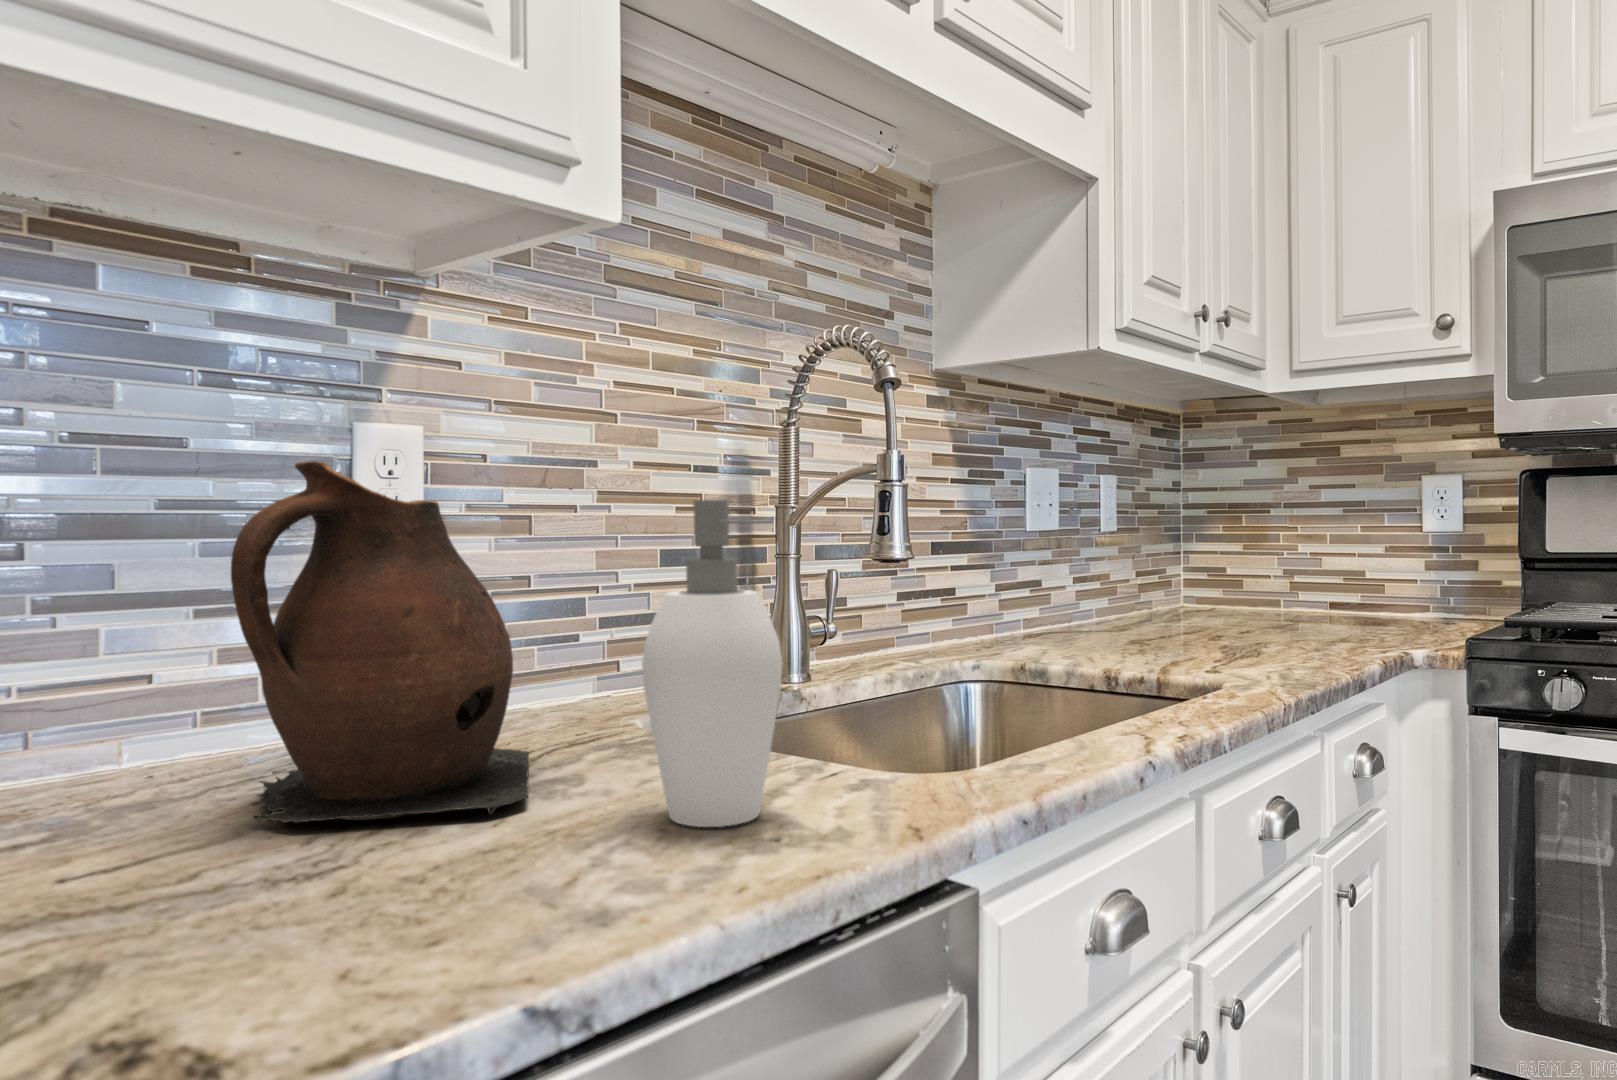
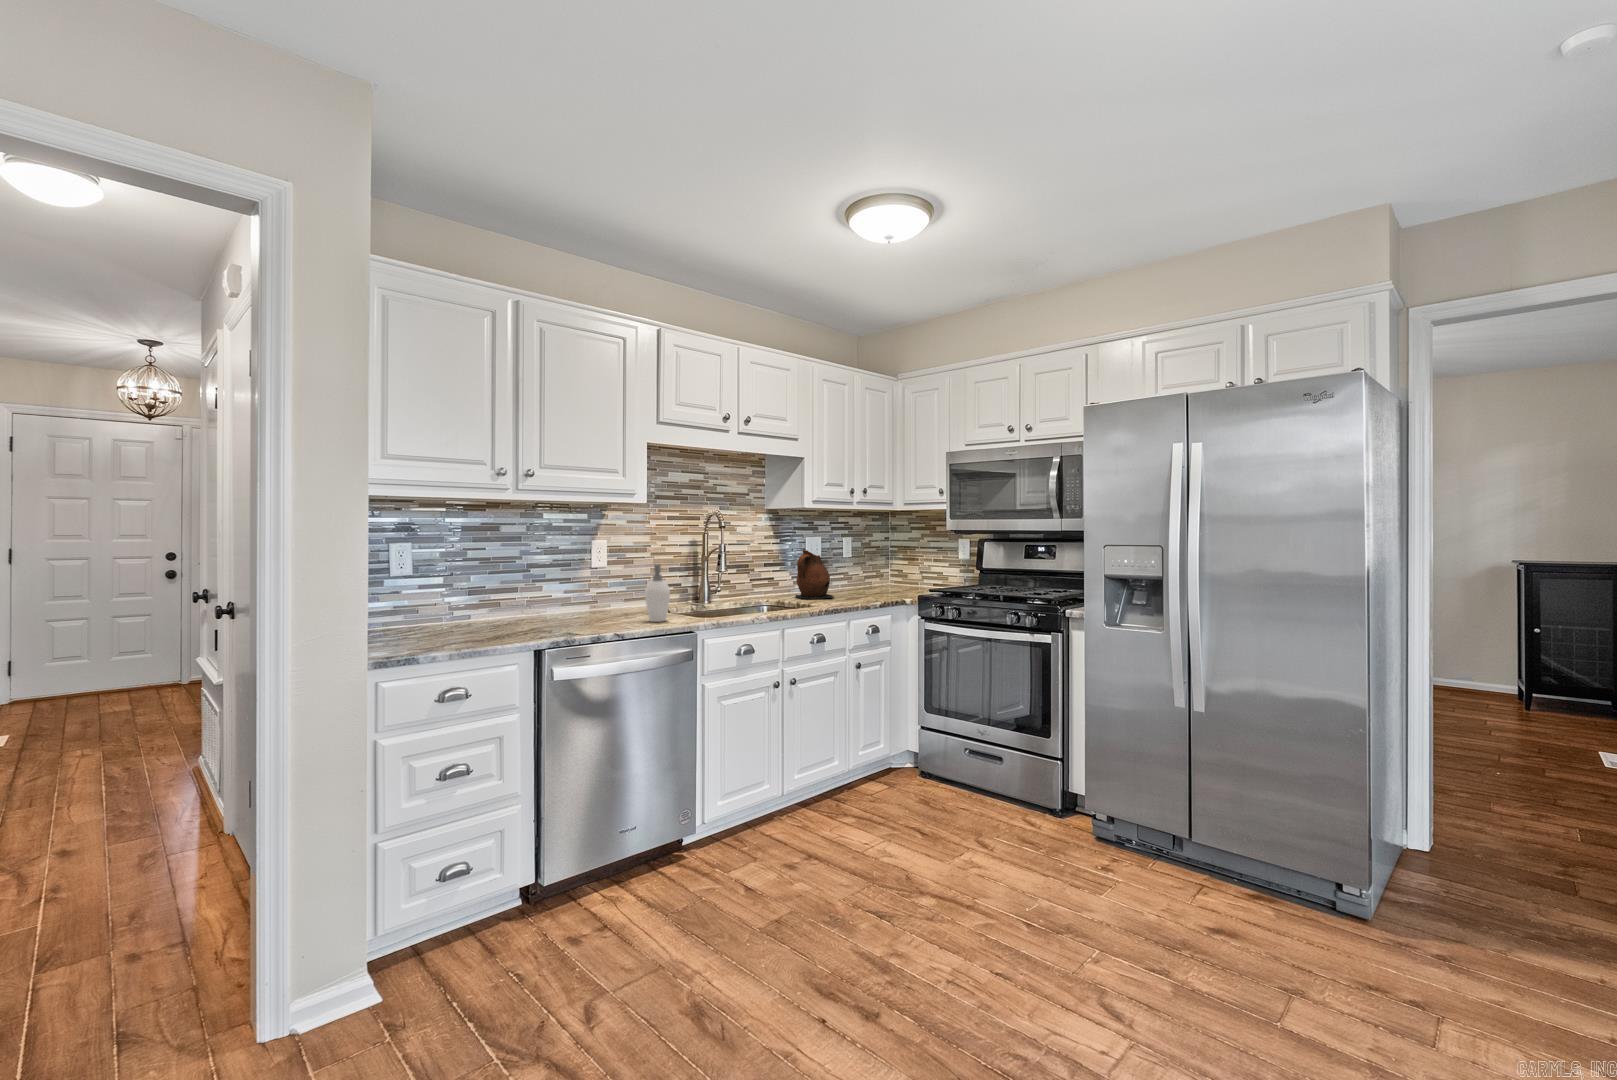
ceramic pitcher: present [231,461,529,823] -> present [796,550,834,598]

